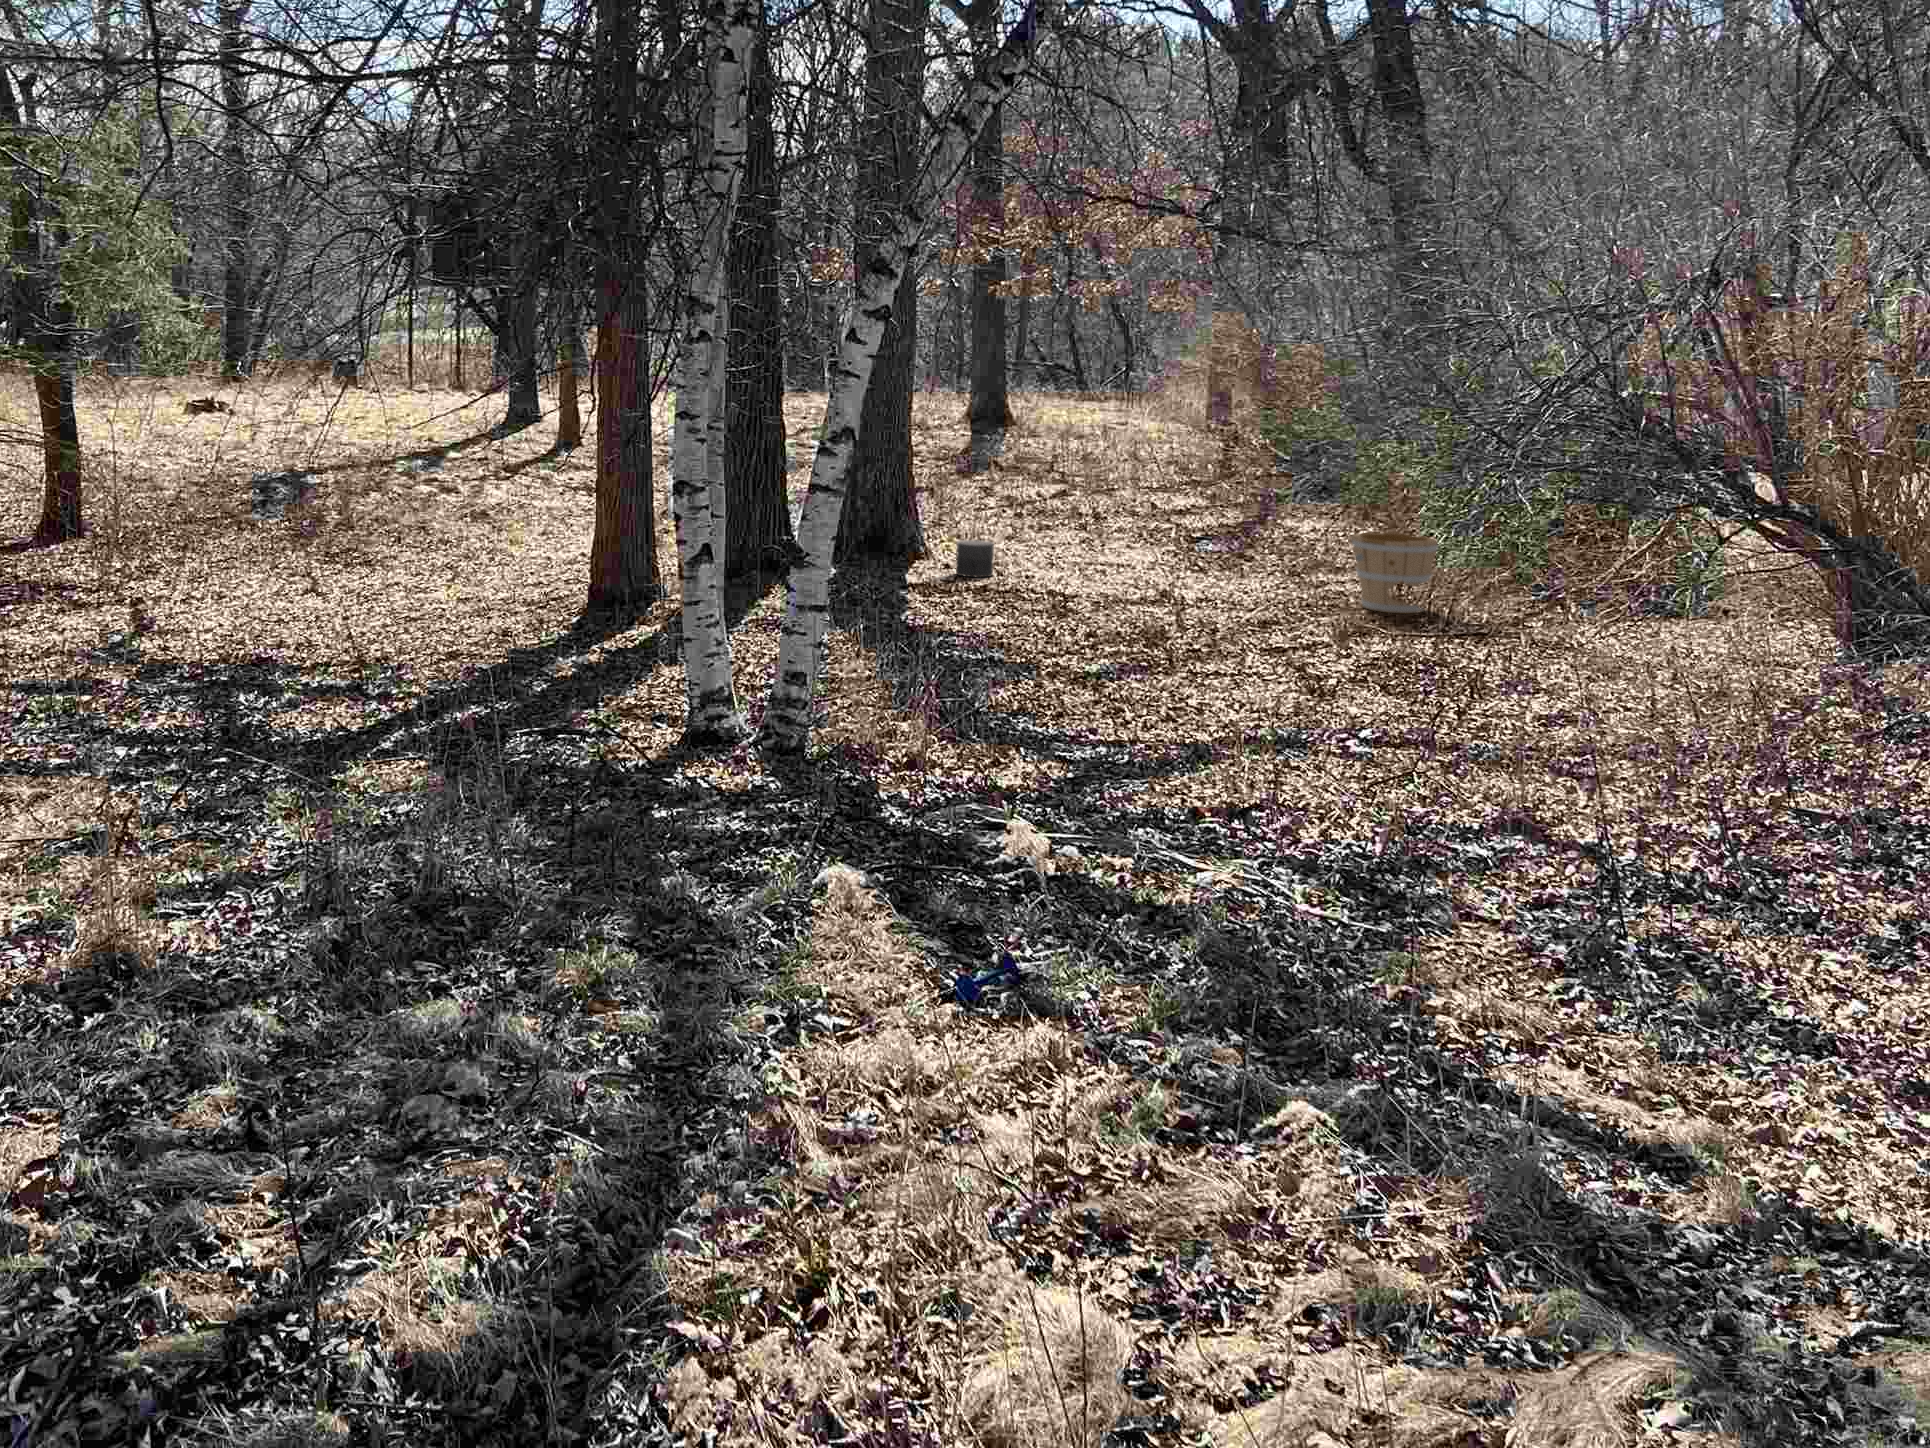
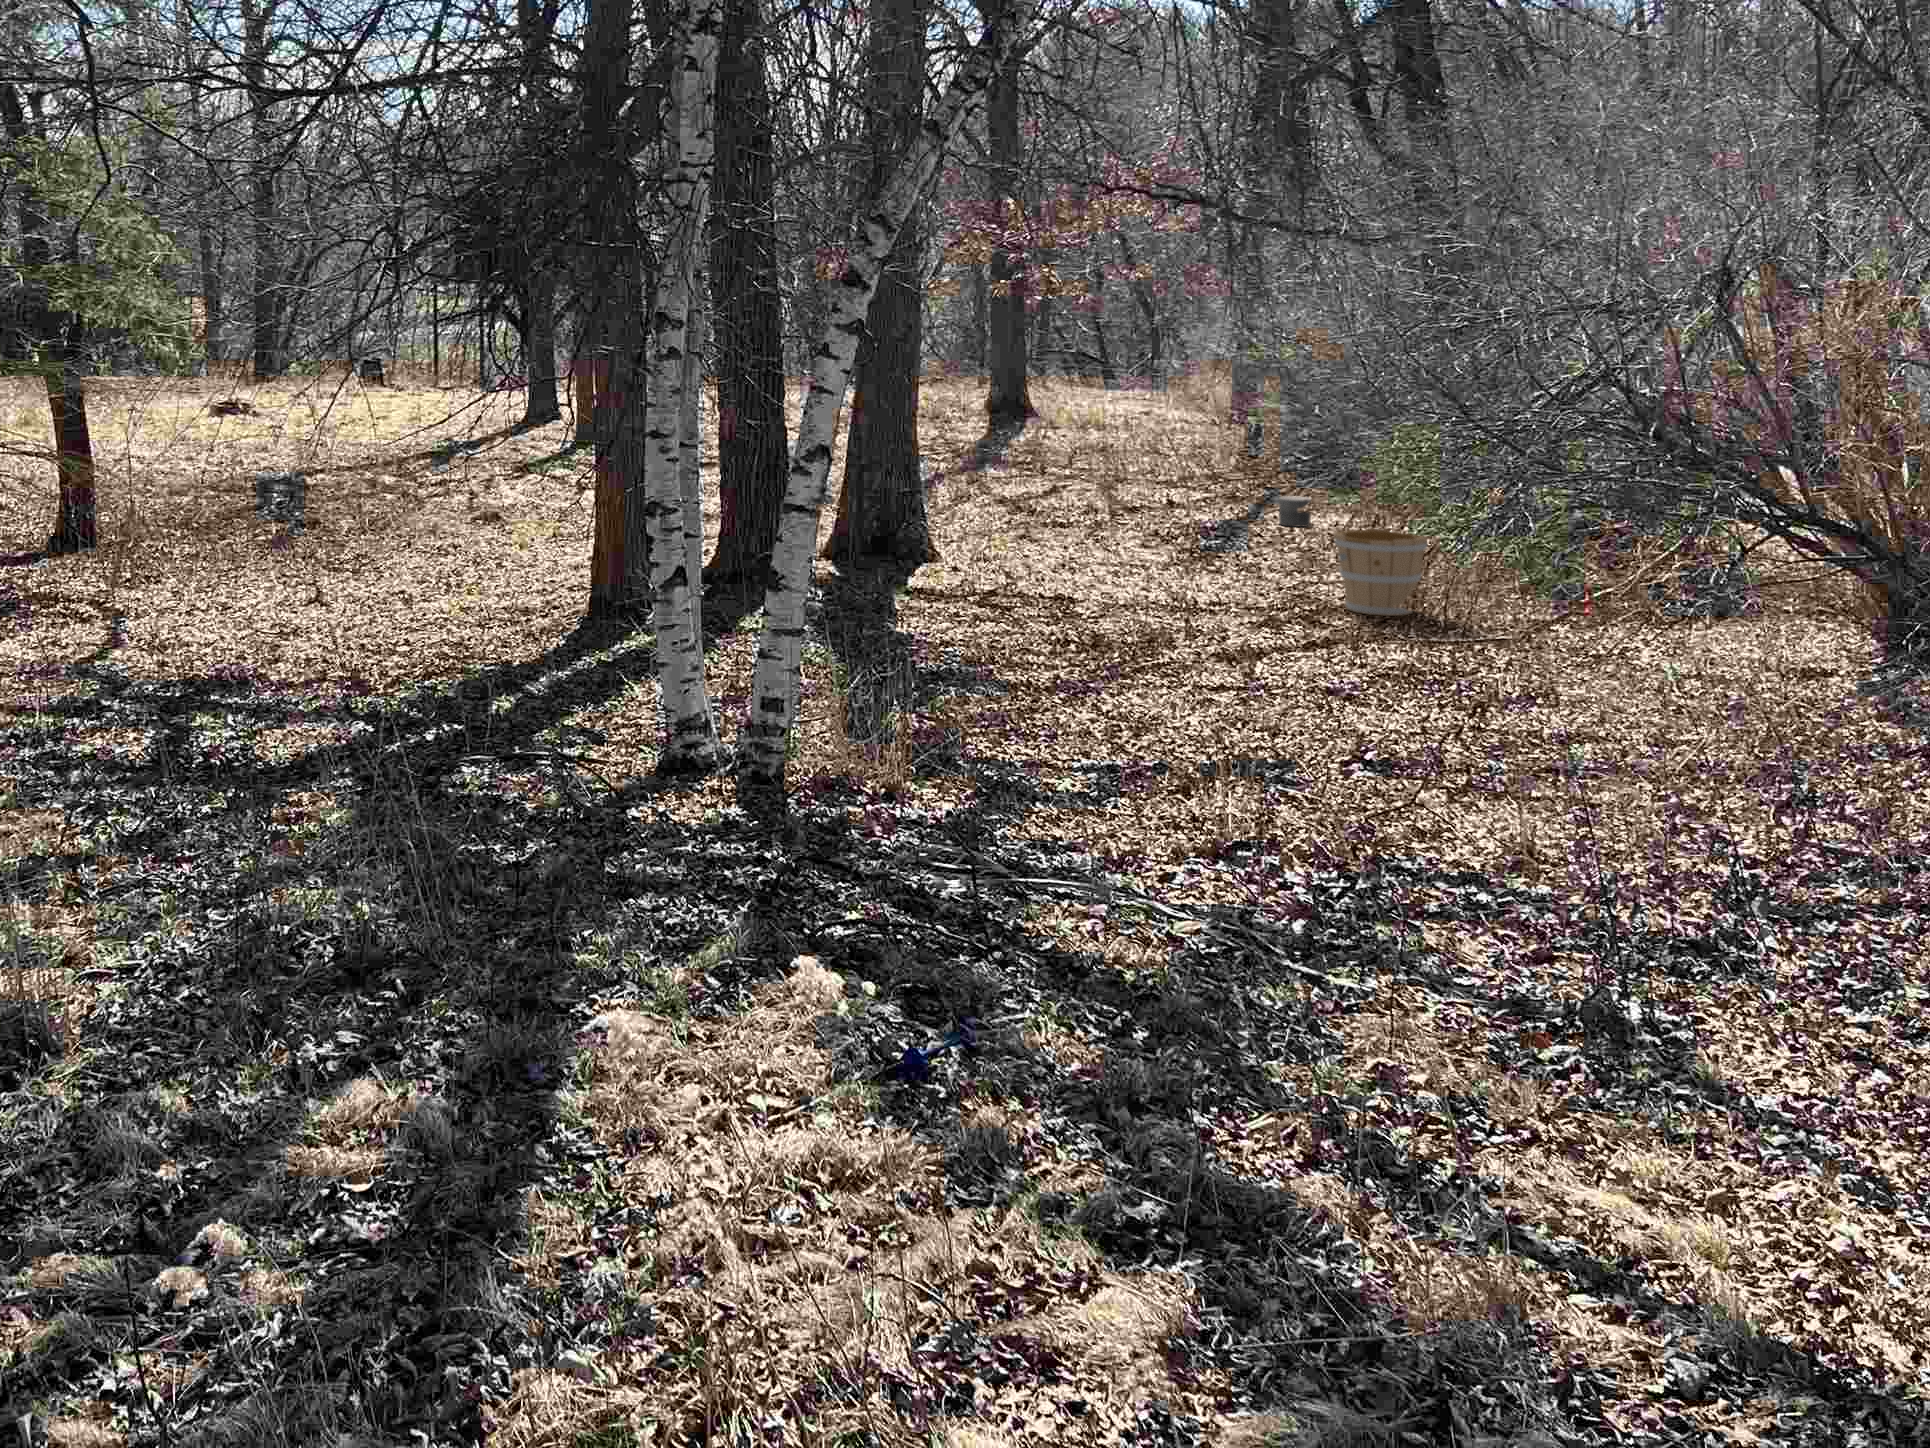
planter: present [956,540,994,578] -> present [1279,496,1311,527]

